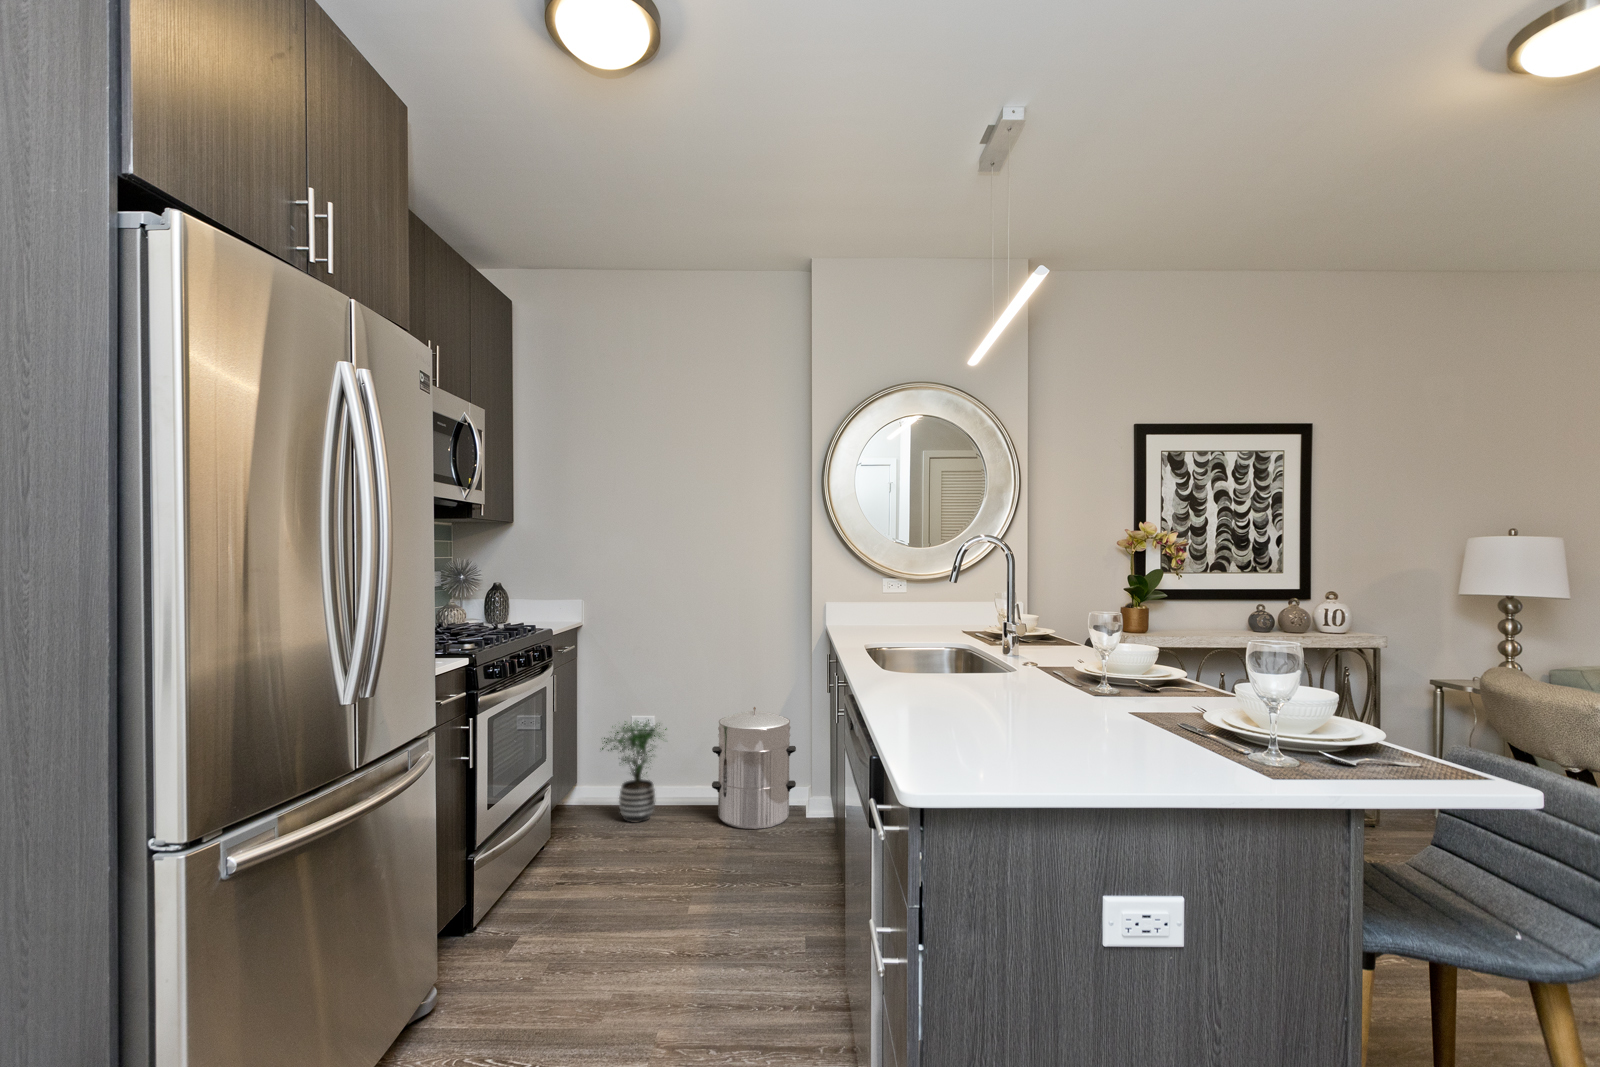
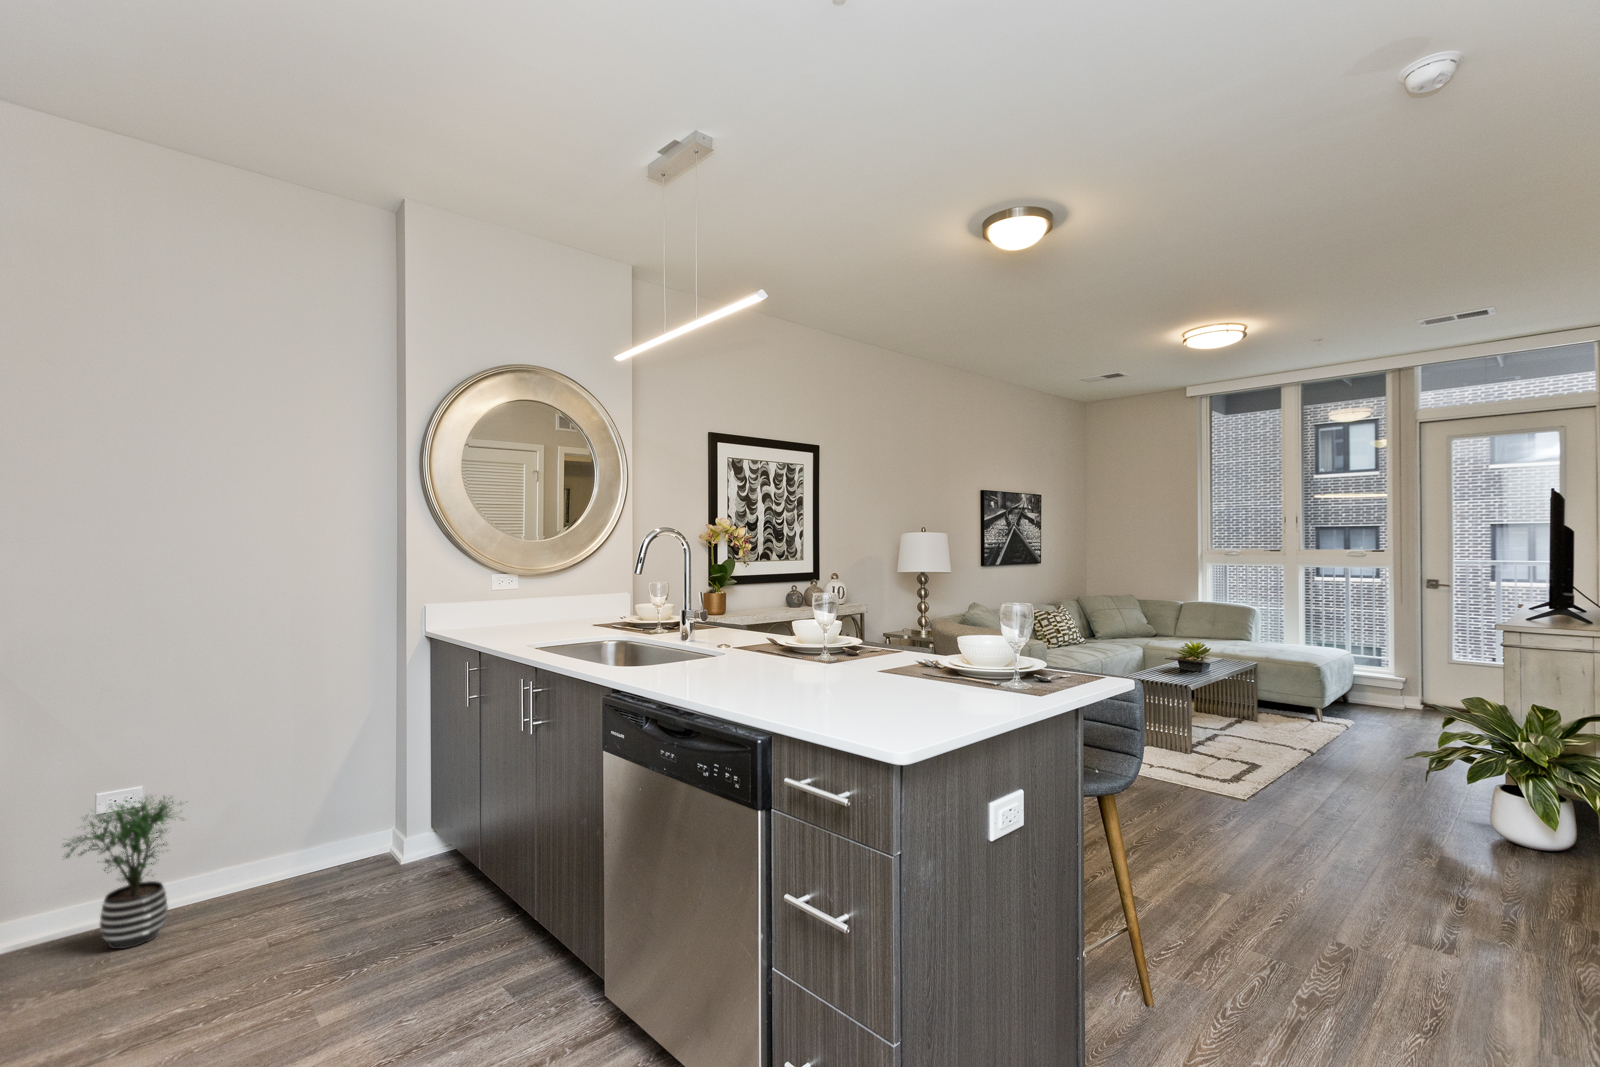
waste bin: present [712,707,796,829] -> none [263,749,386,906]

